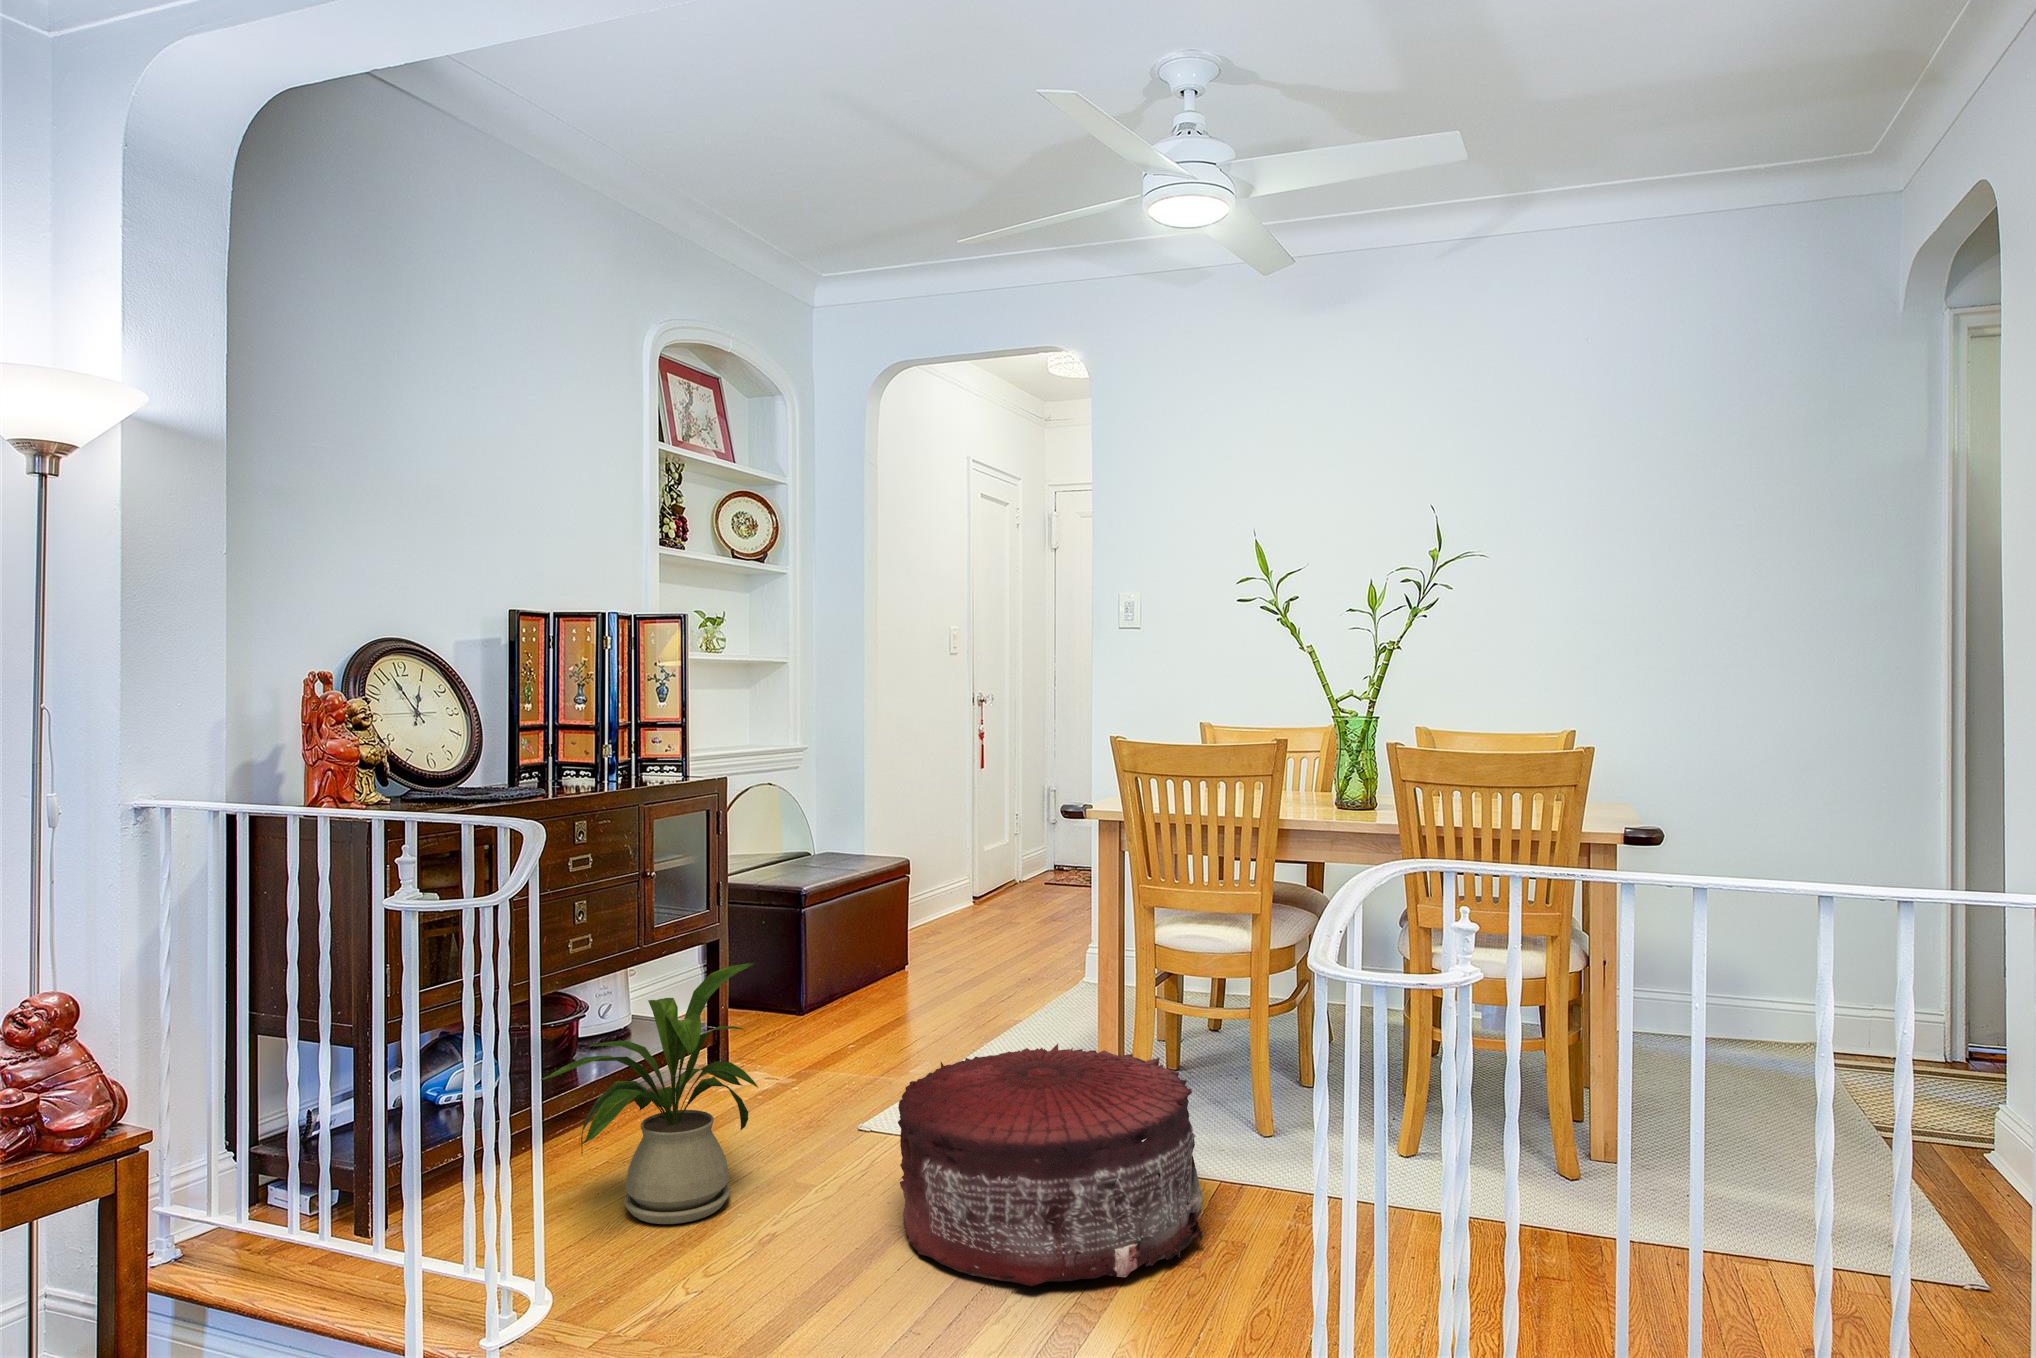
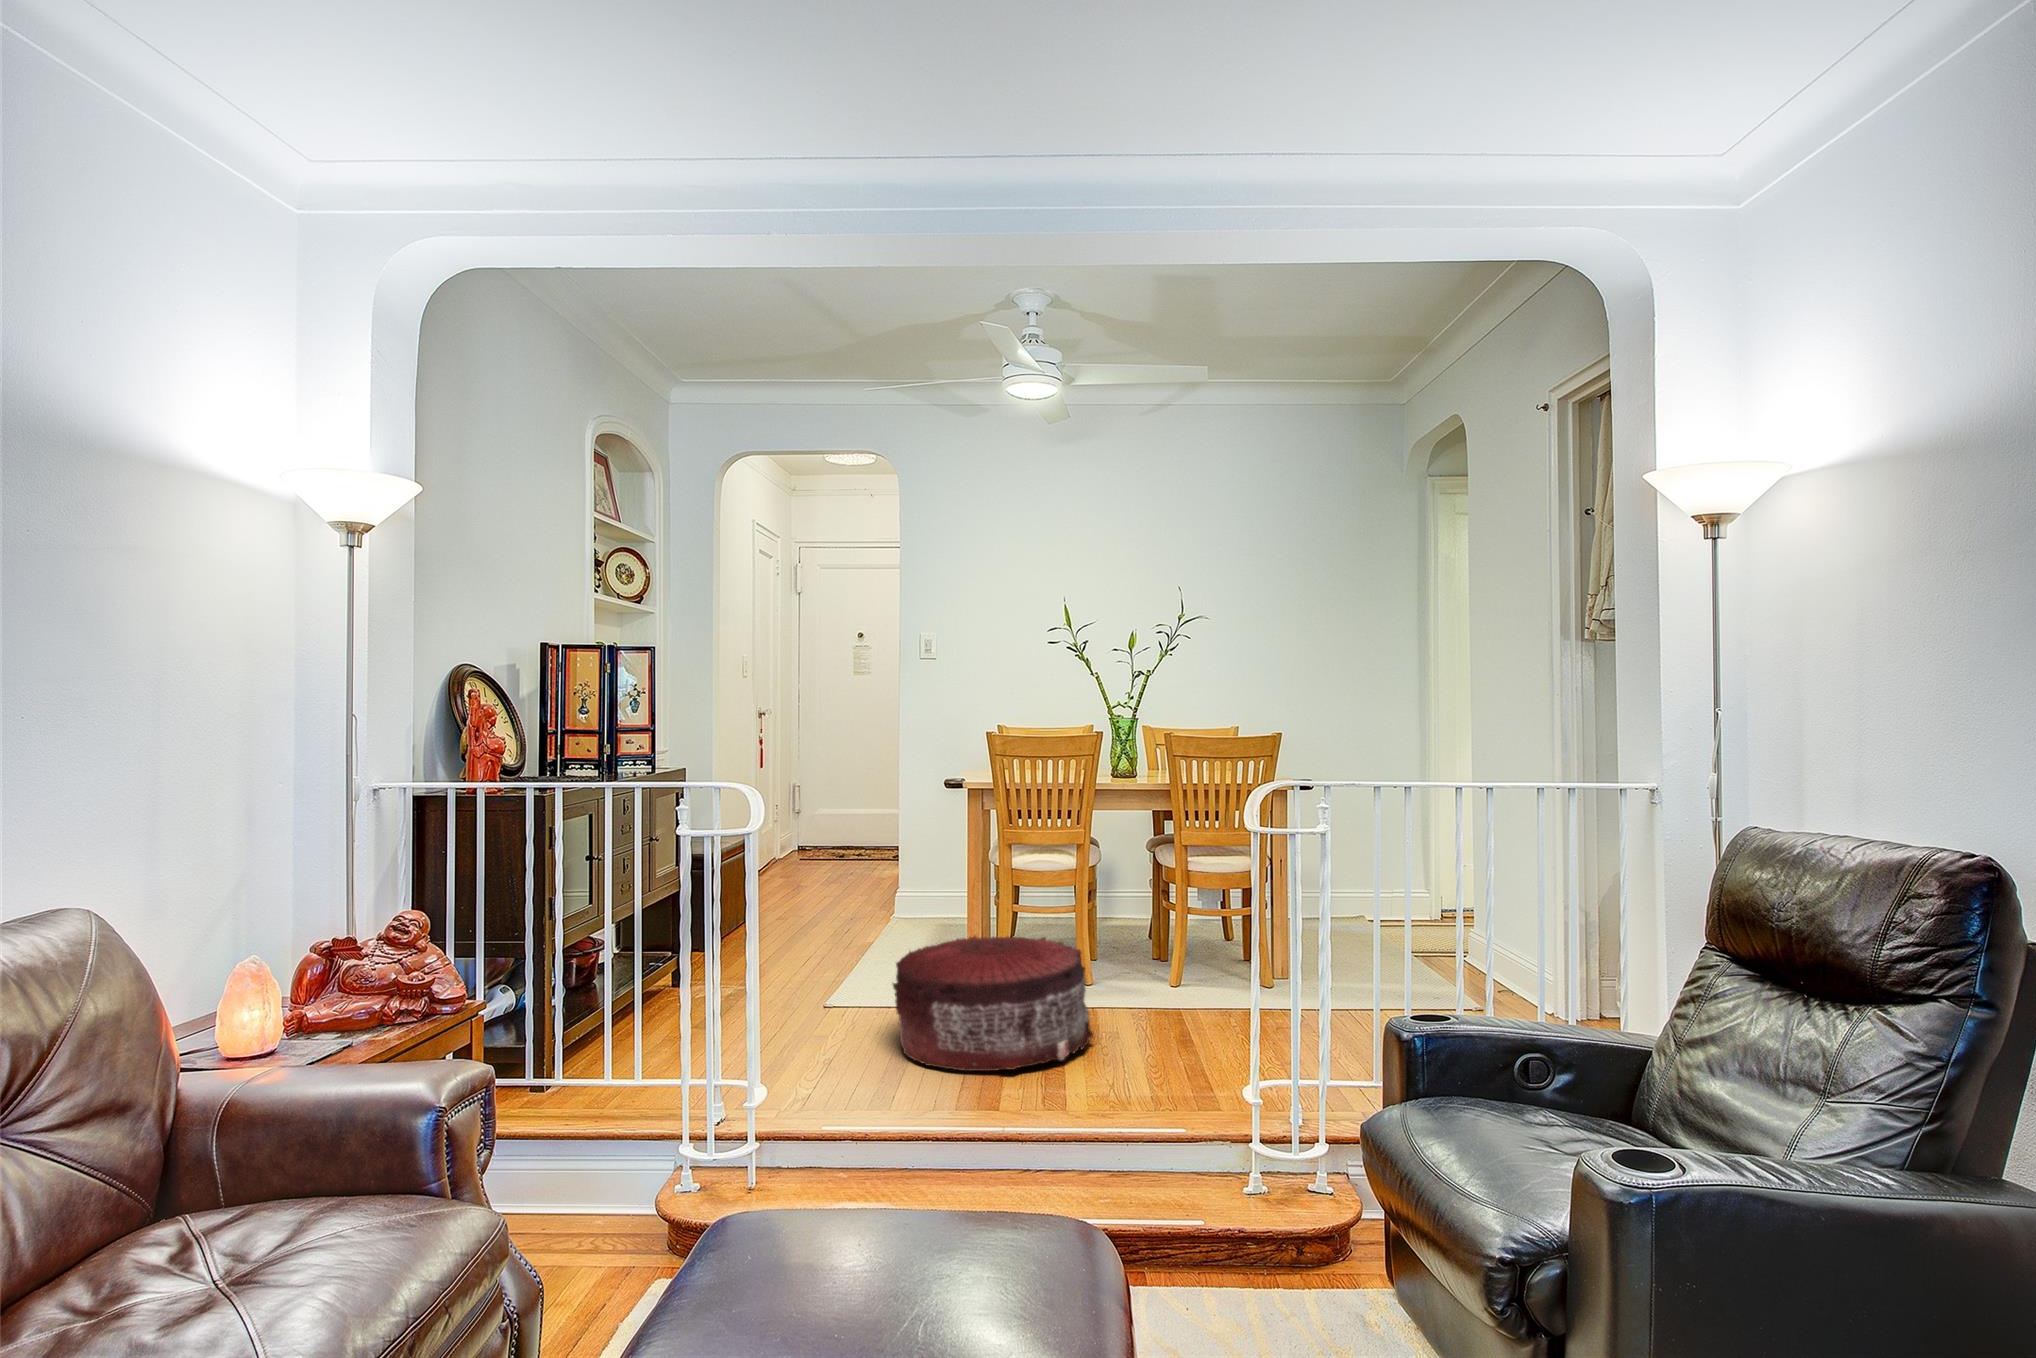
house plant: present [541,963,758,1224] -> none [661,892,796,1072]

